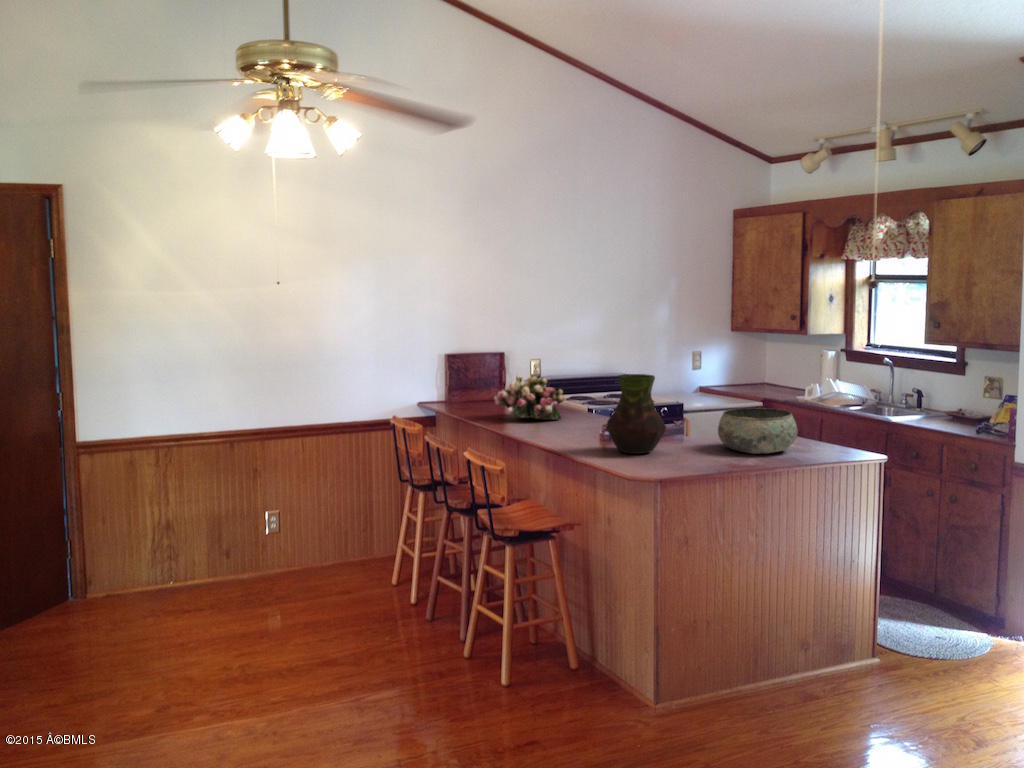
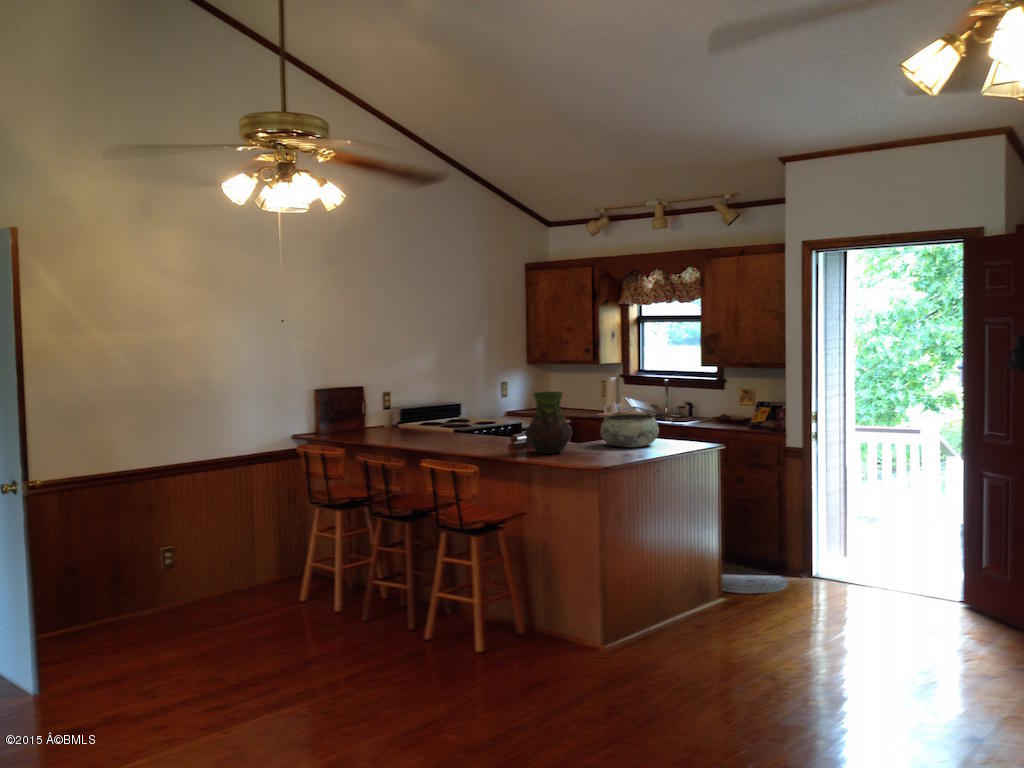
flower arrangement: present [494,375,564,420] -> none [390,402,449,439]

